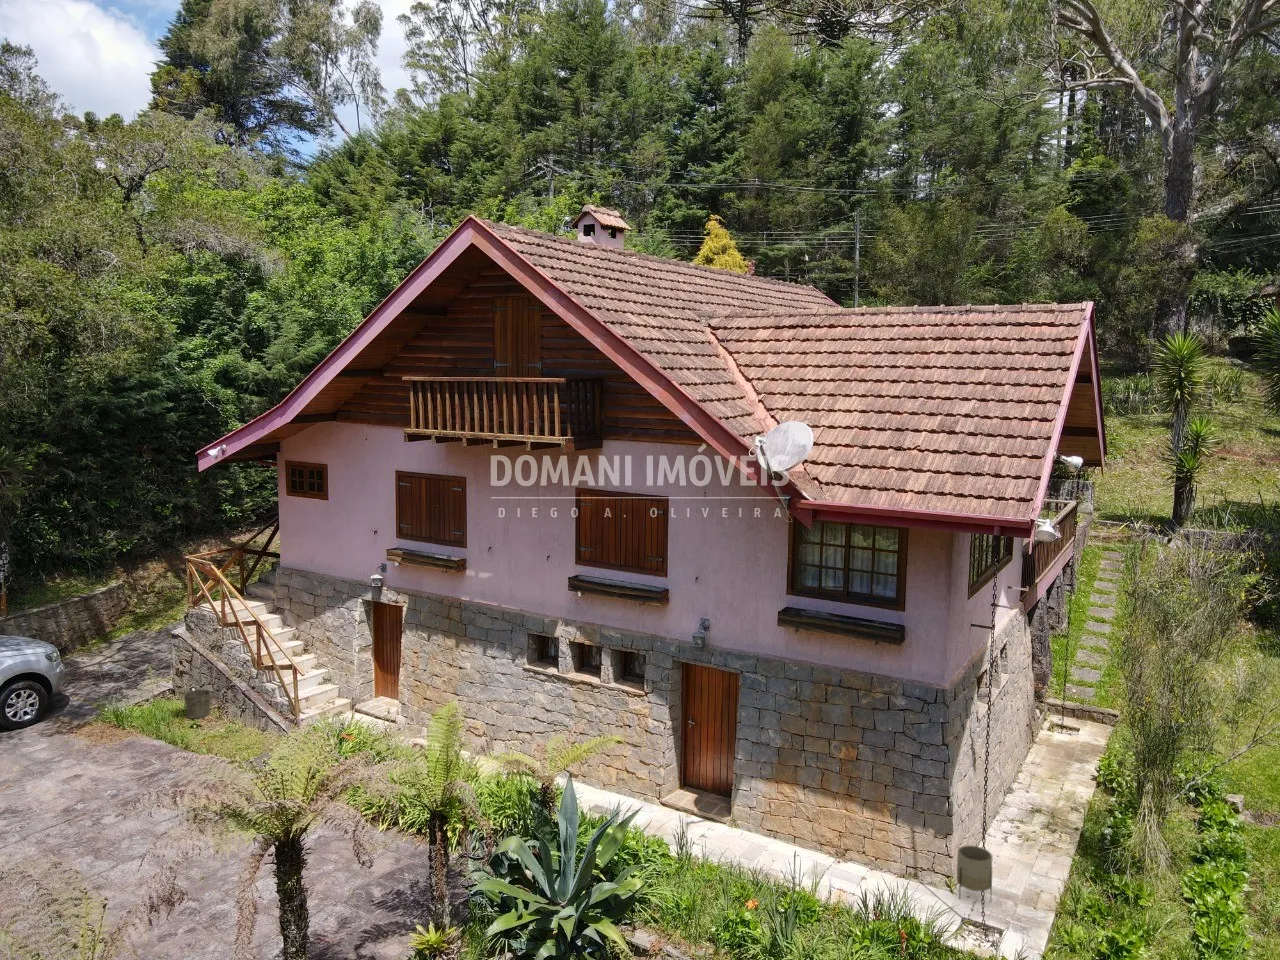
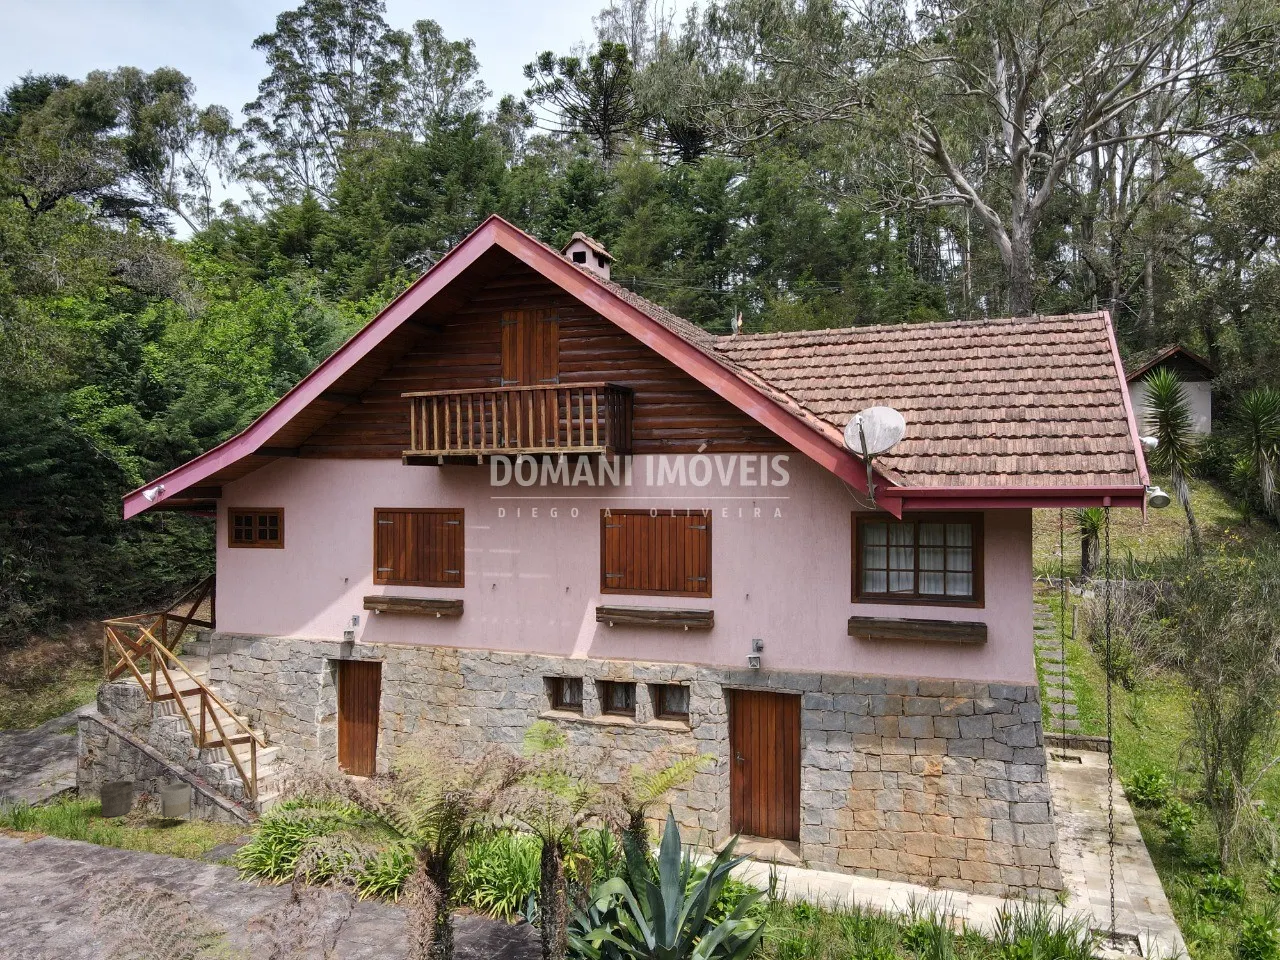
planter: present [957,845,993,898] -> present [161,783,191,817]

